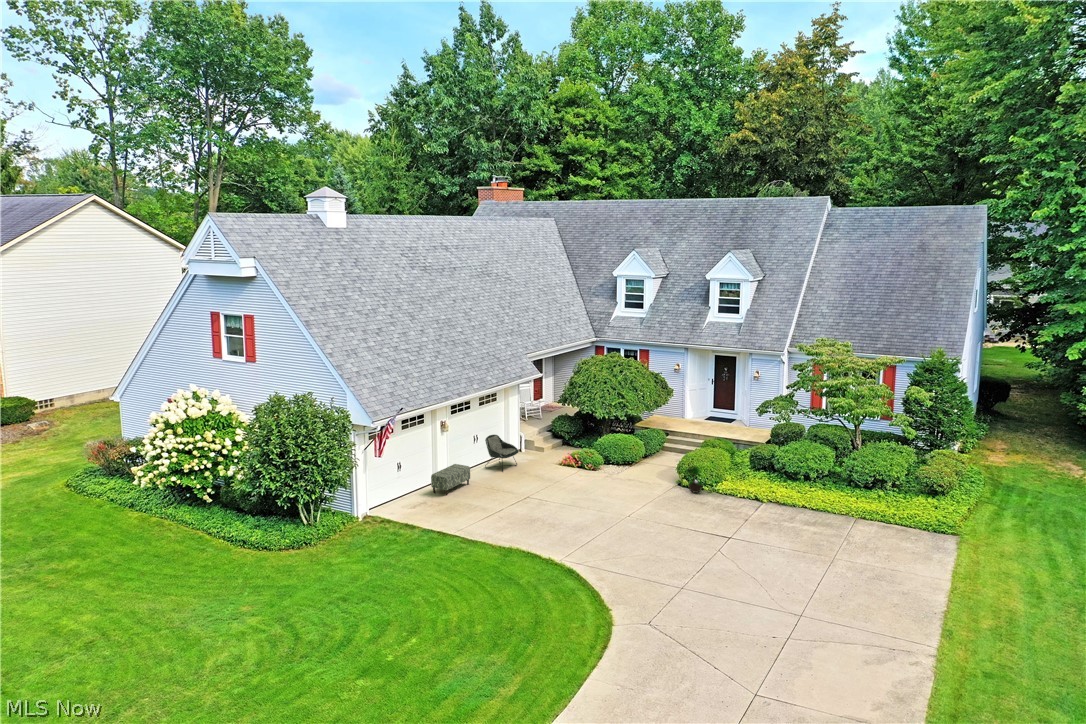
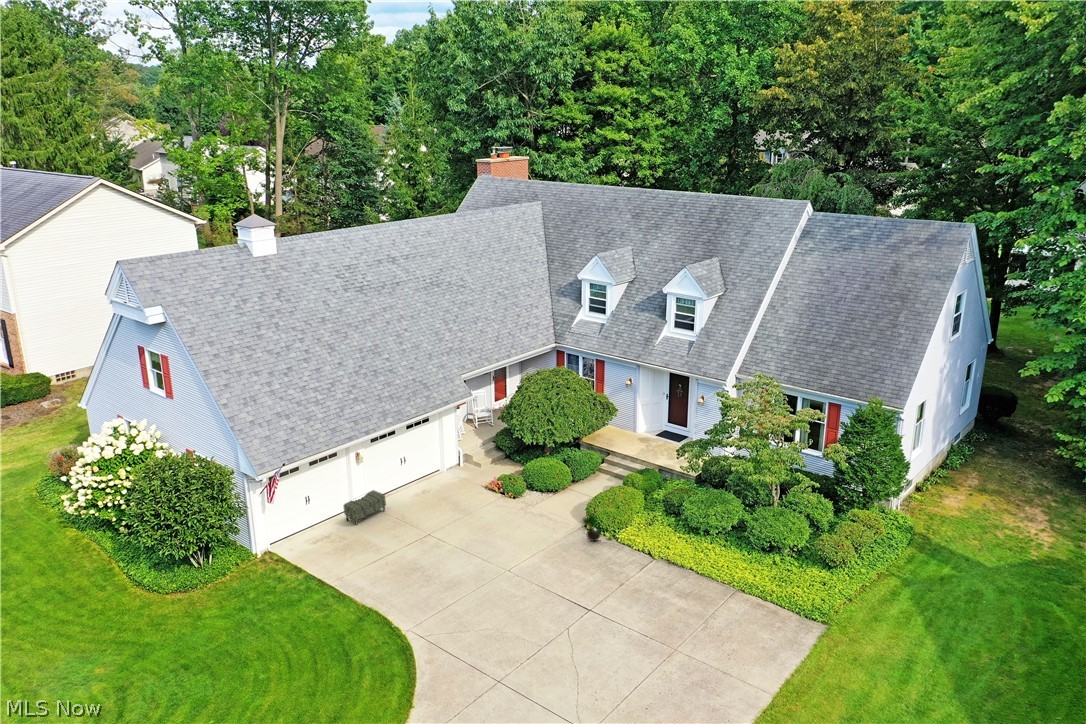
lounge chair: present [485,435,518,471] -> none [411,456,444,495]

